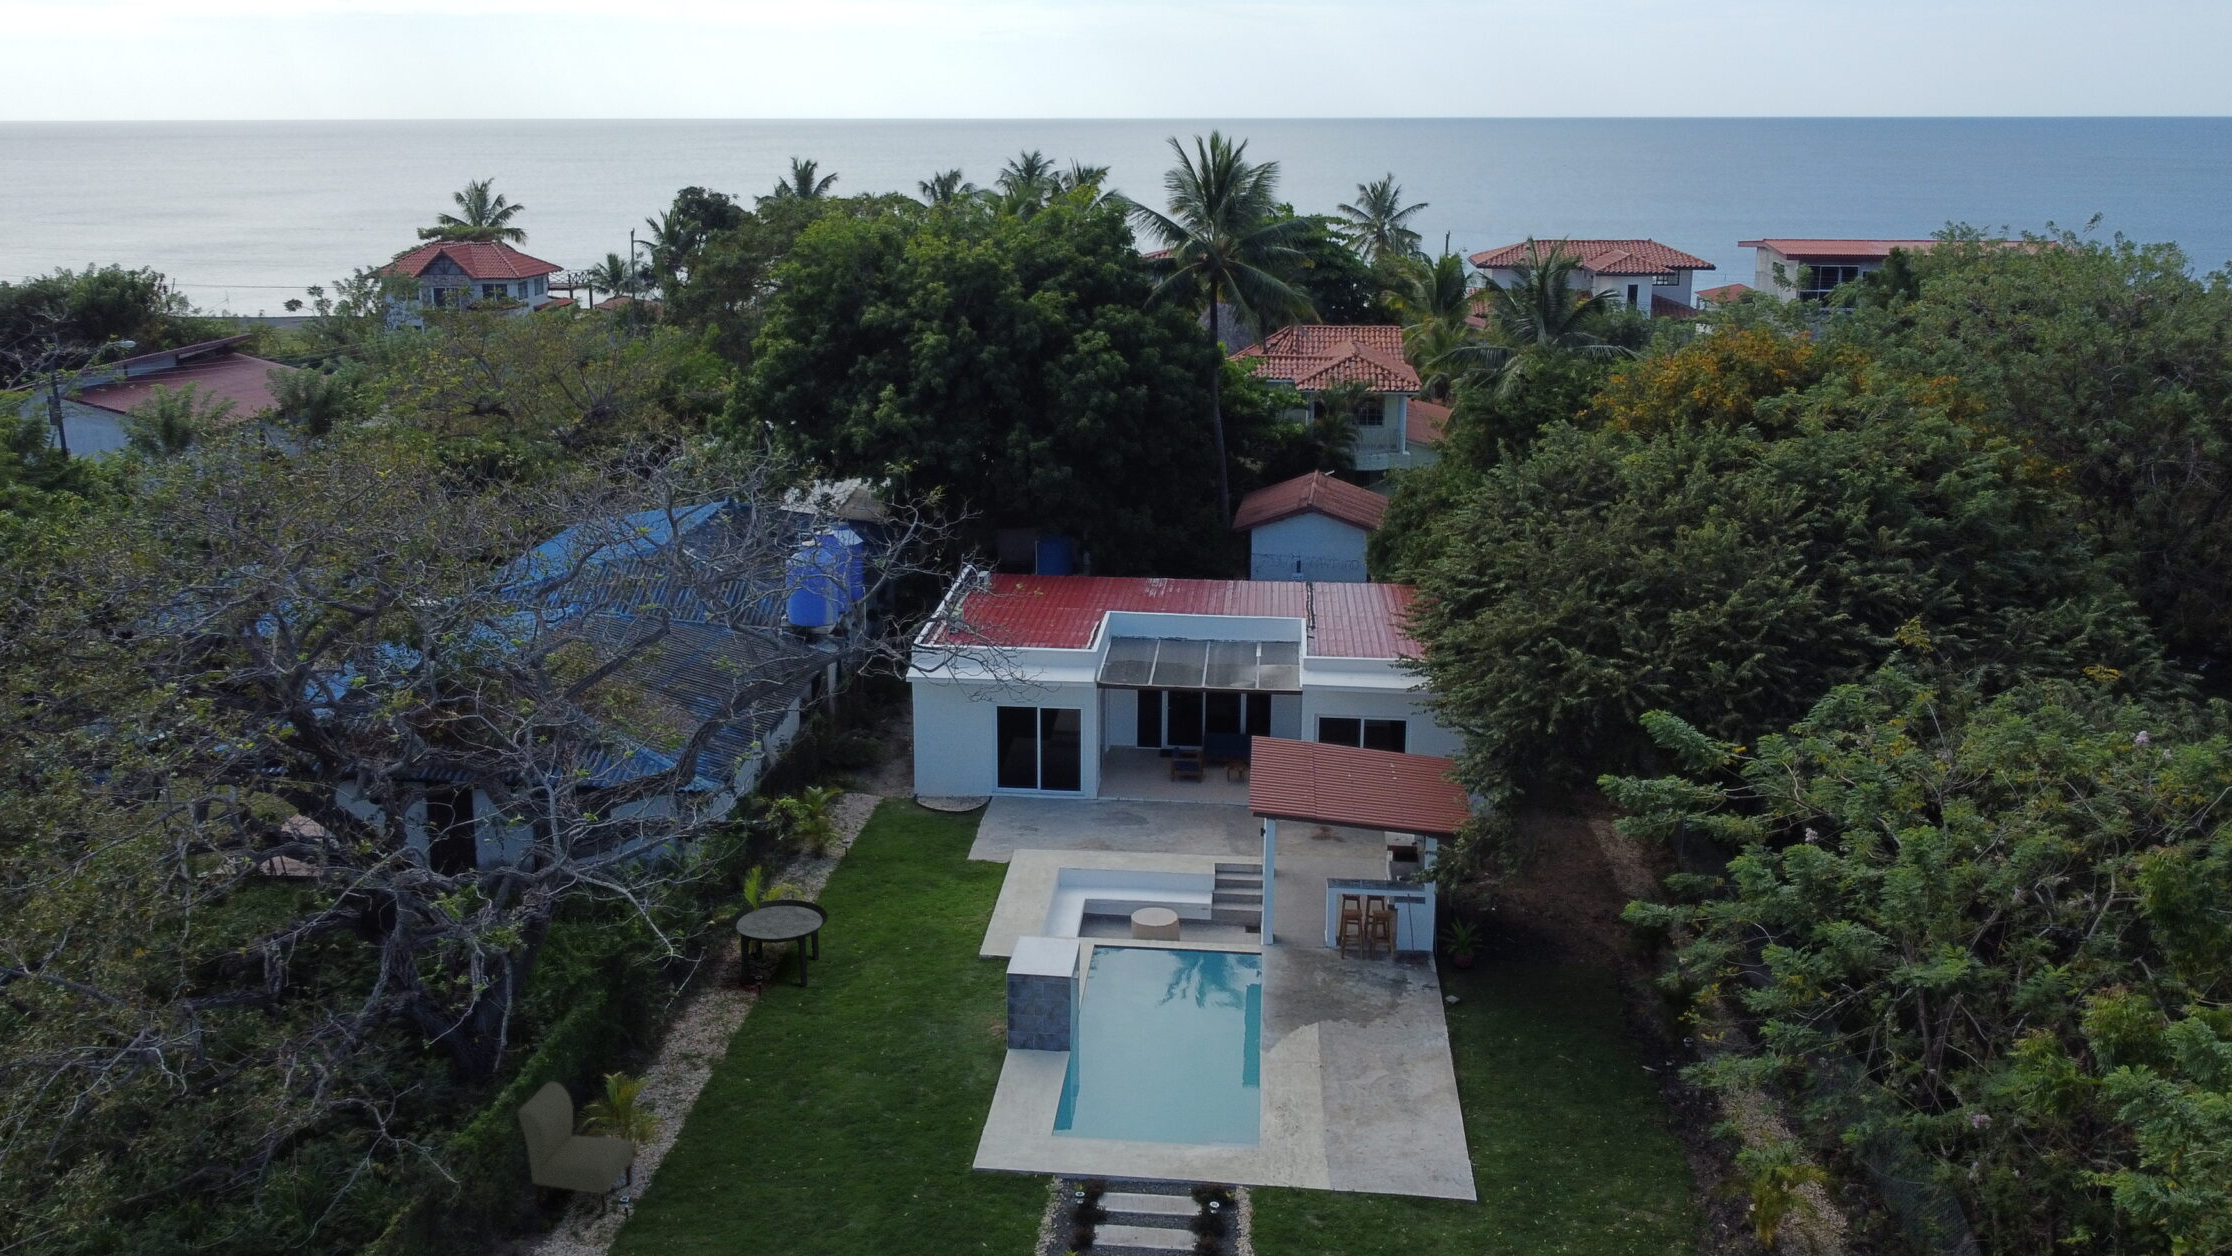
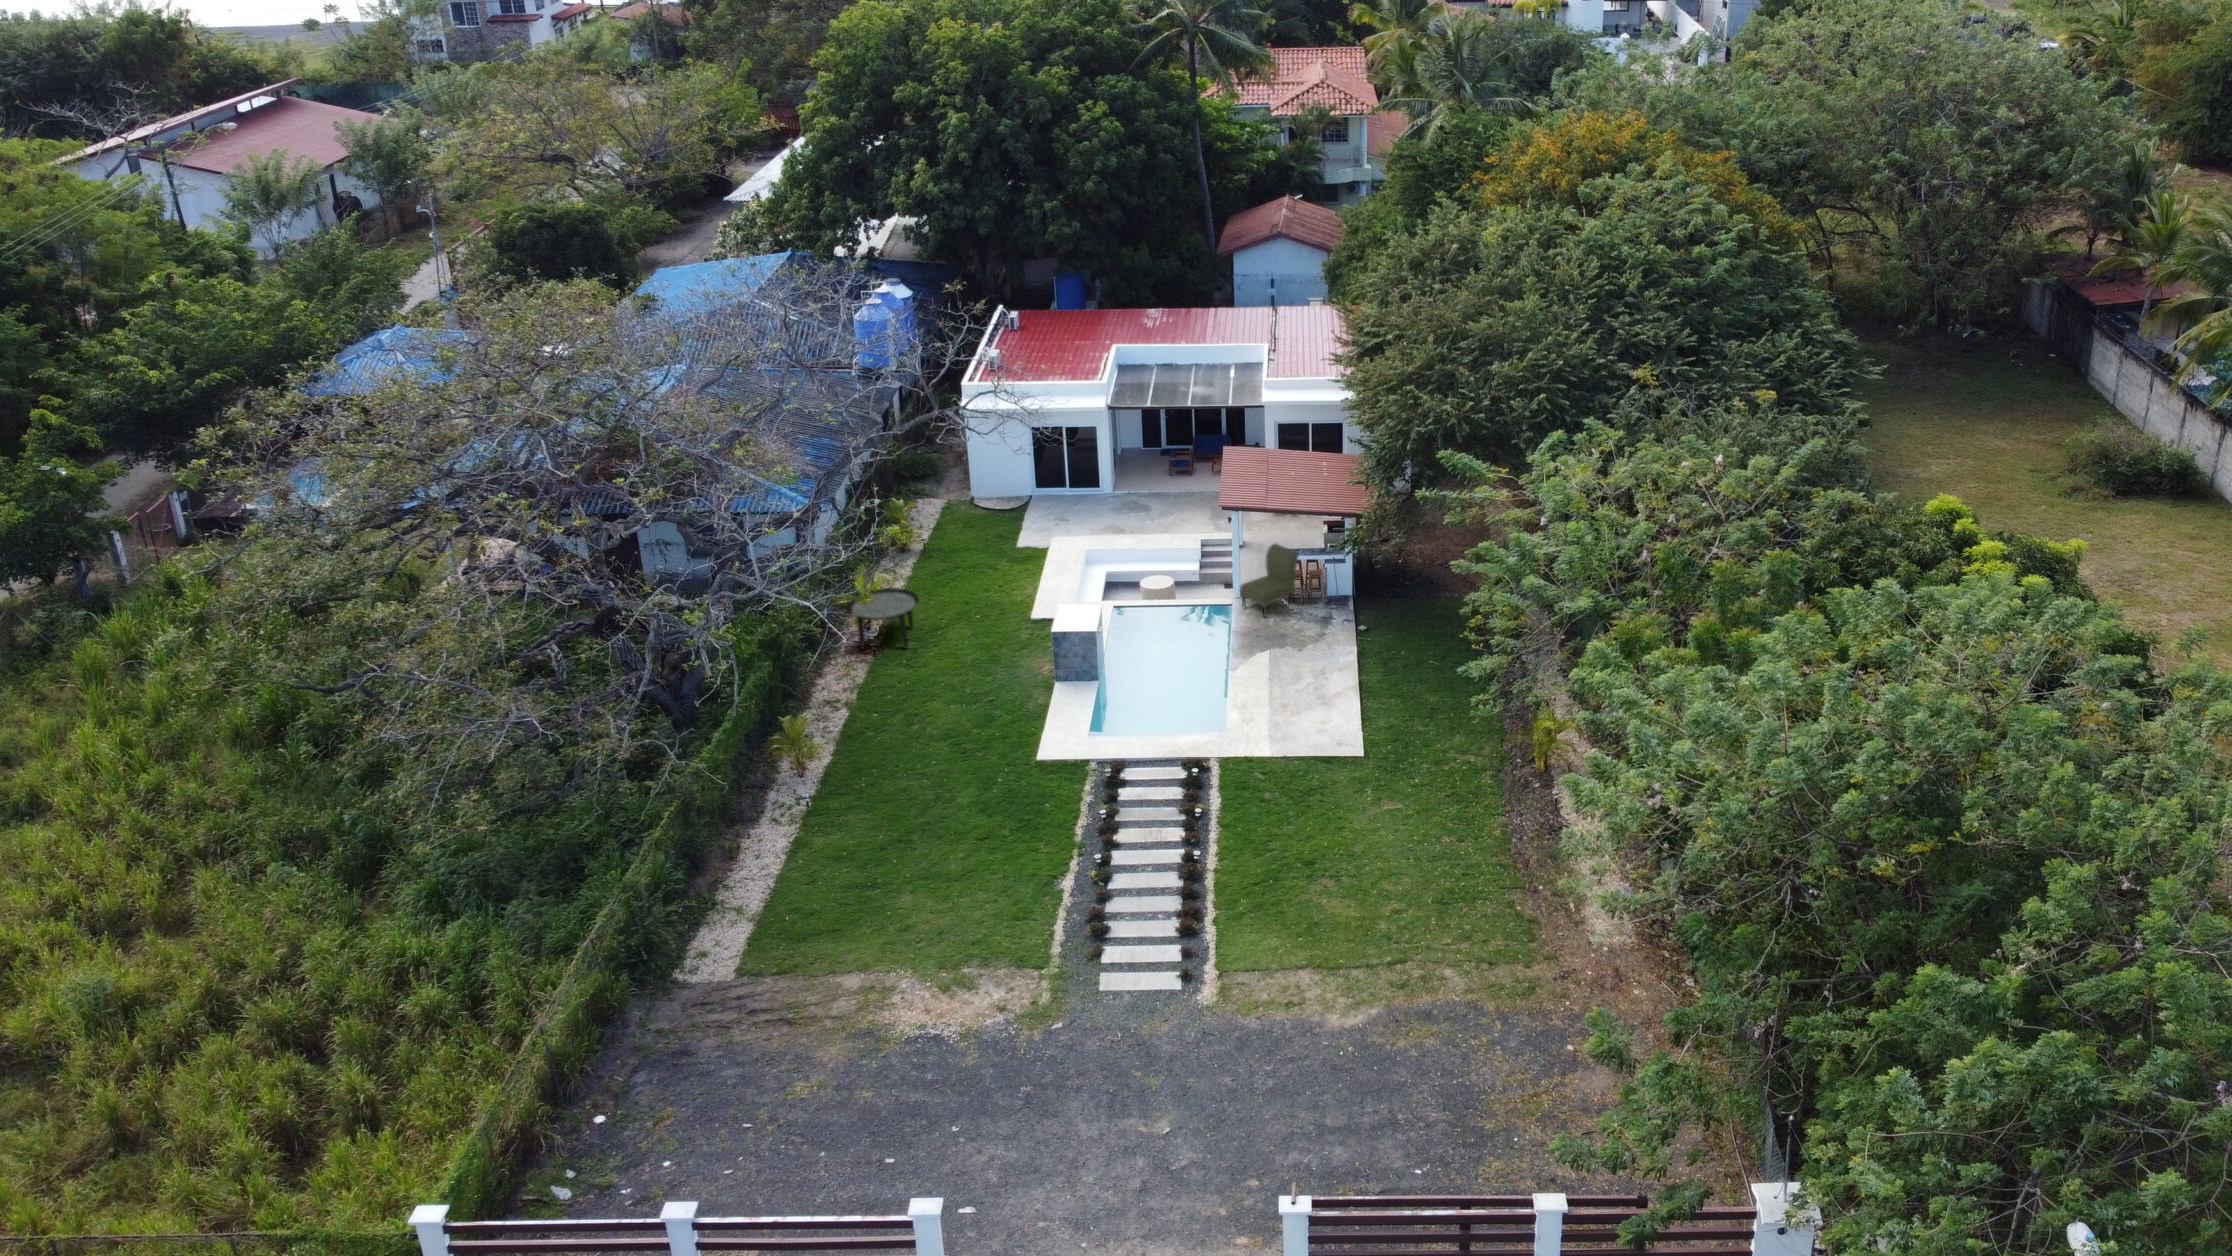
decorative plant: present [1450,919,1478,968] -> none [1353,571,1390,606]
chair: present [517,1082,633,1213] -> present [1240,544,1298,616]

